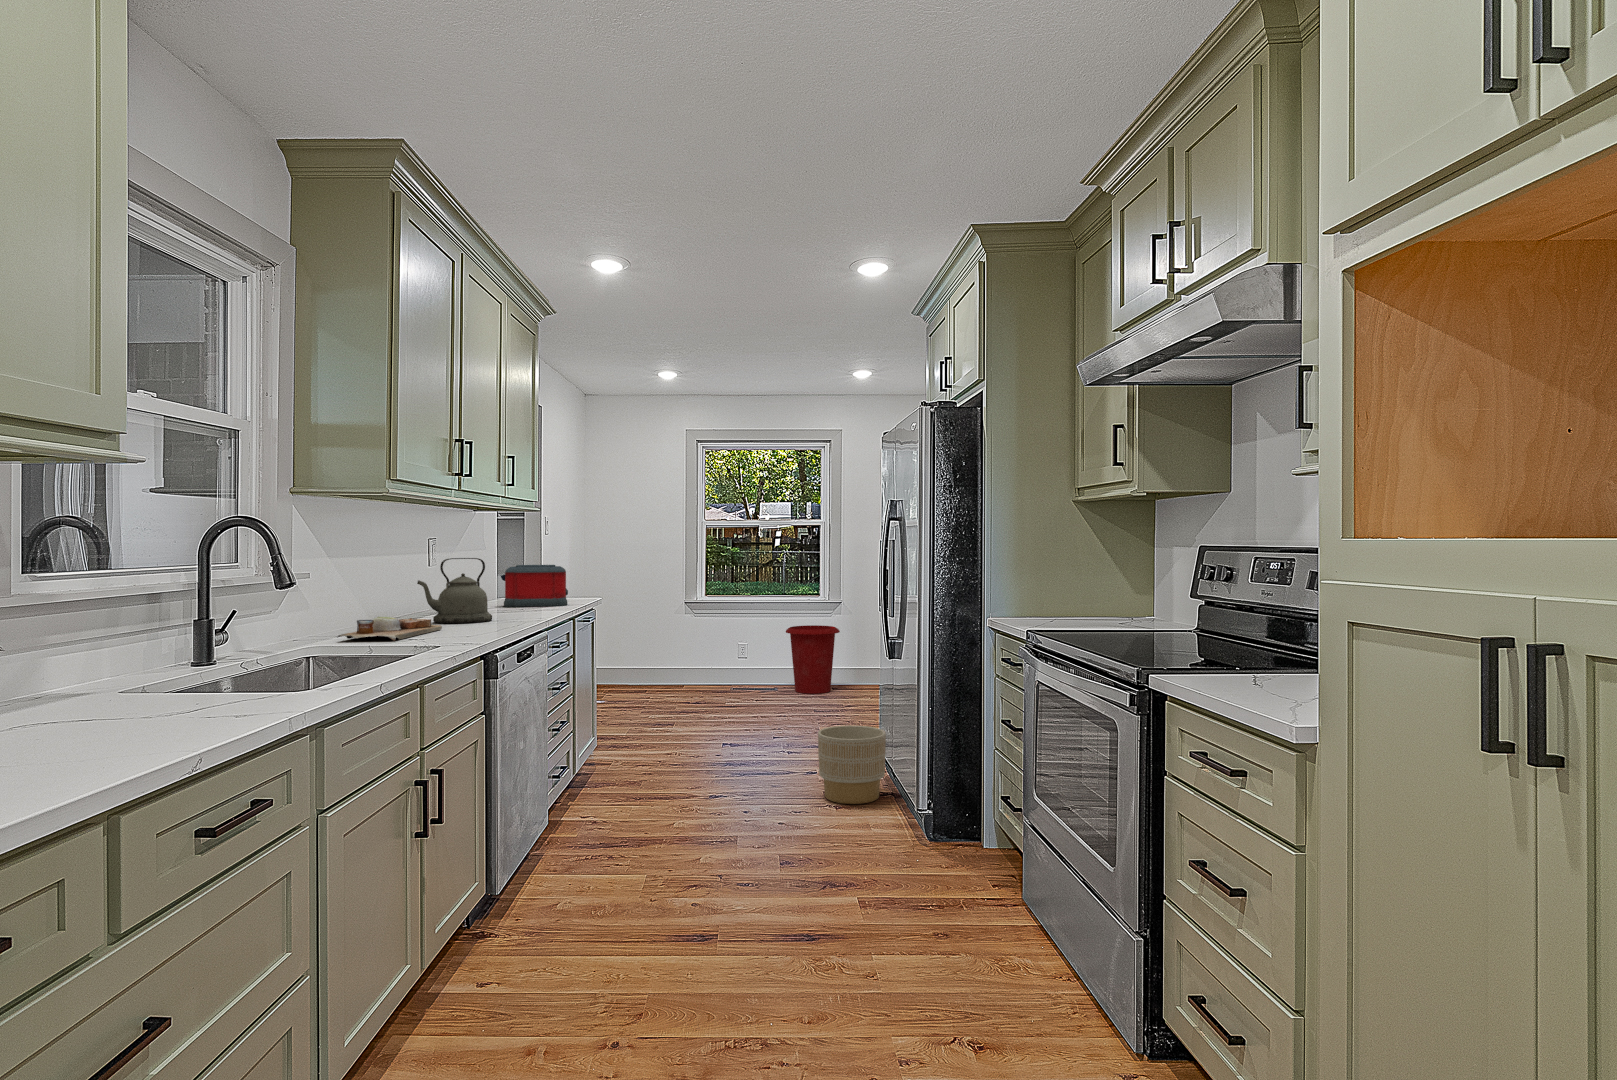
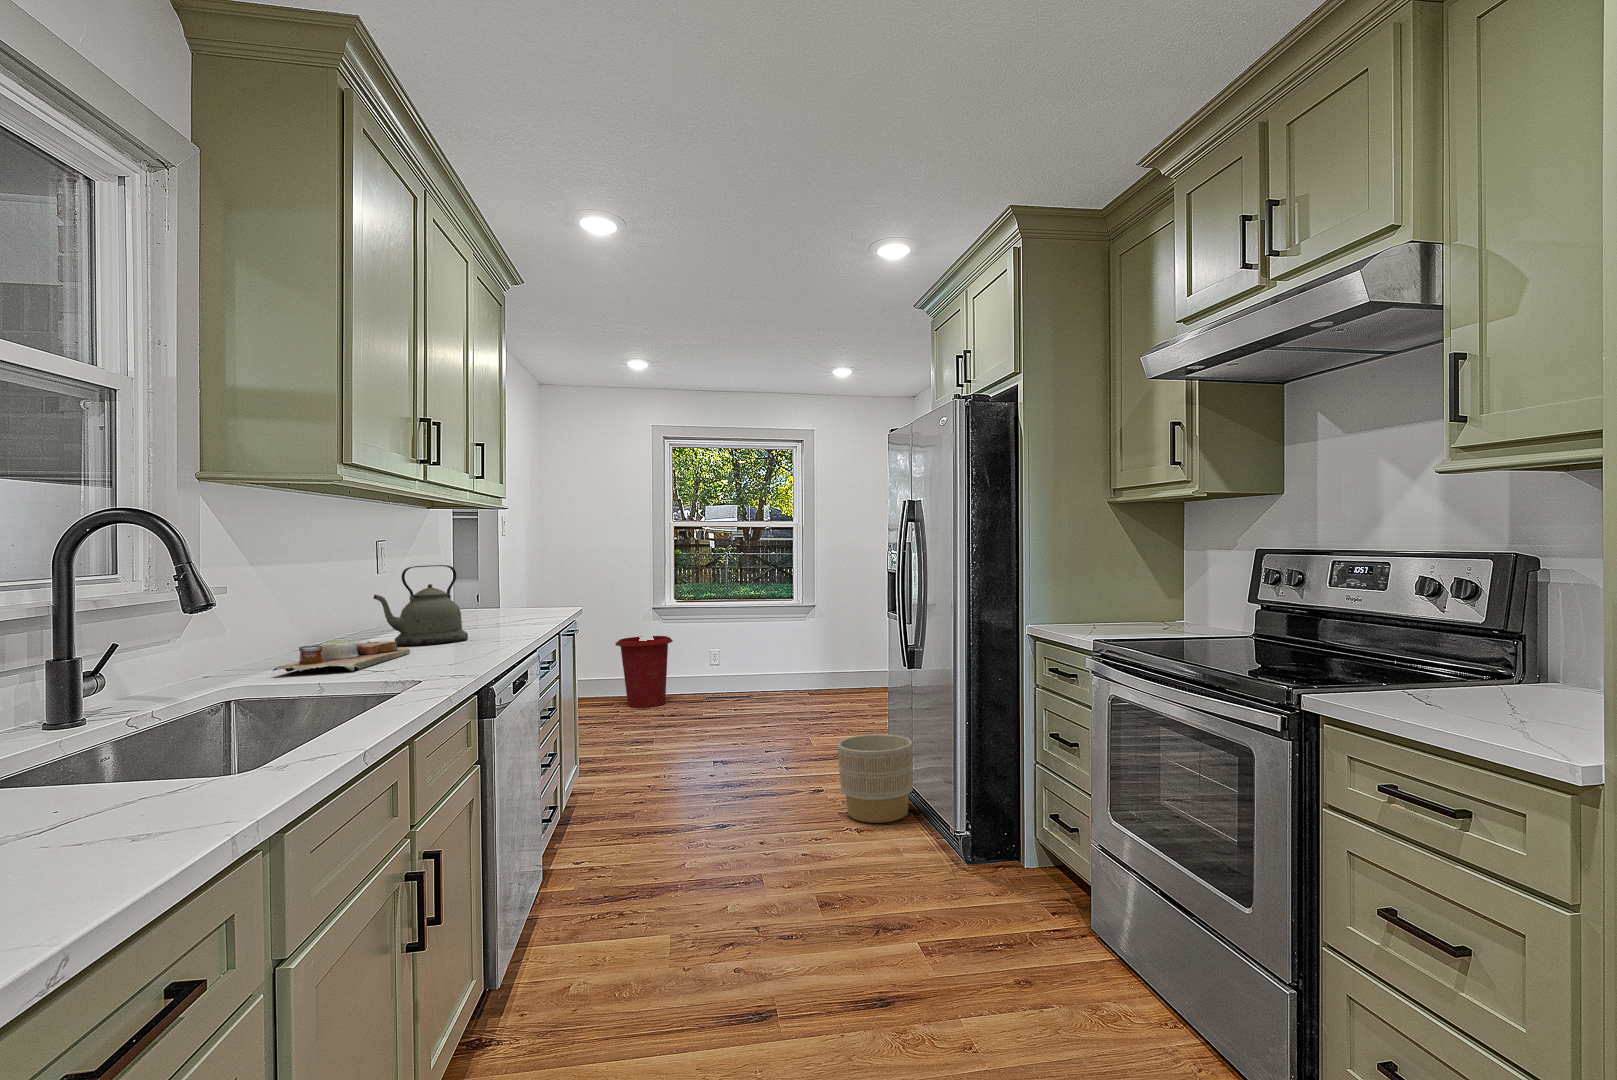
toaster: present [501,565,568,607] -> none [465,574,544,623]
waste bin: present [786,625,840,694] -> present [615,636,673,708]

